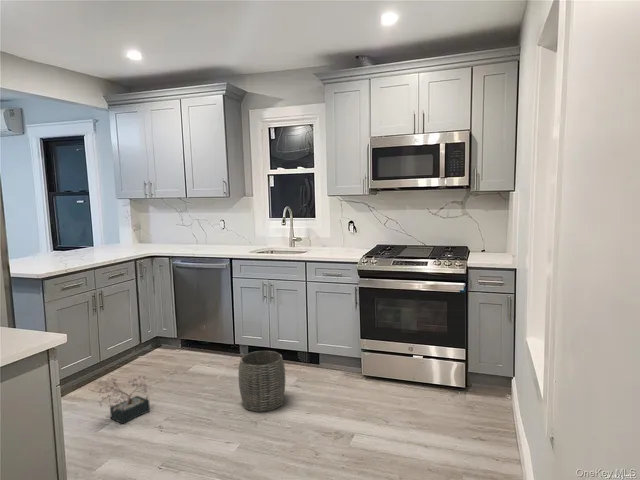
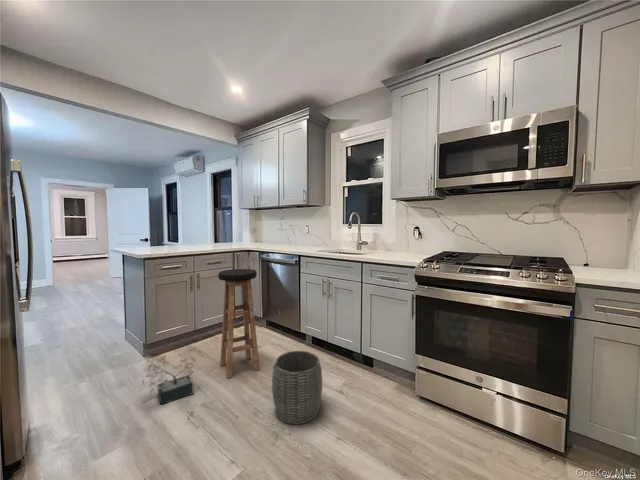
bar stool: none [154,278,205,395] -> present [218,269,259,378]

